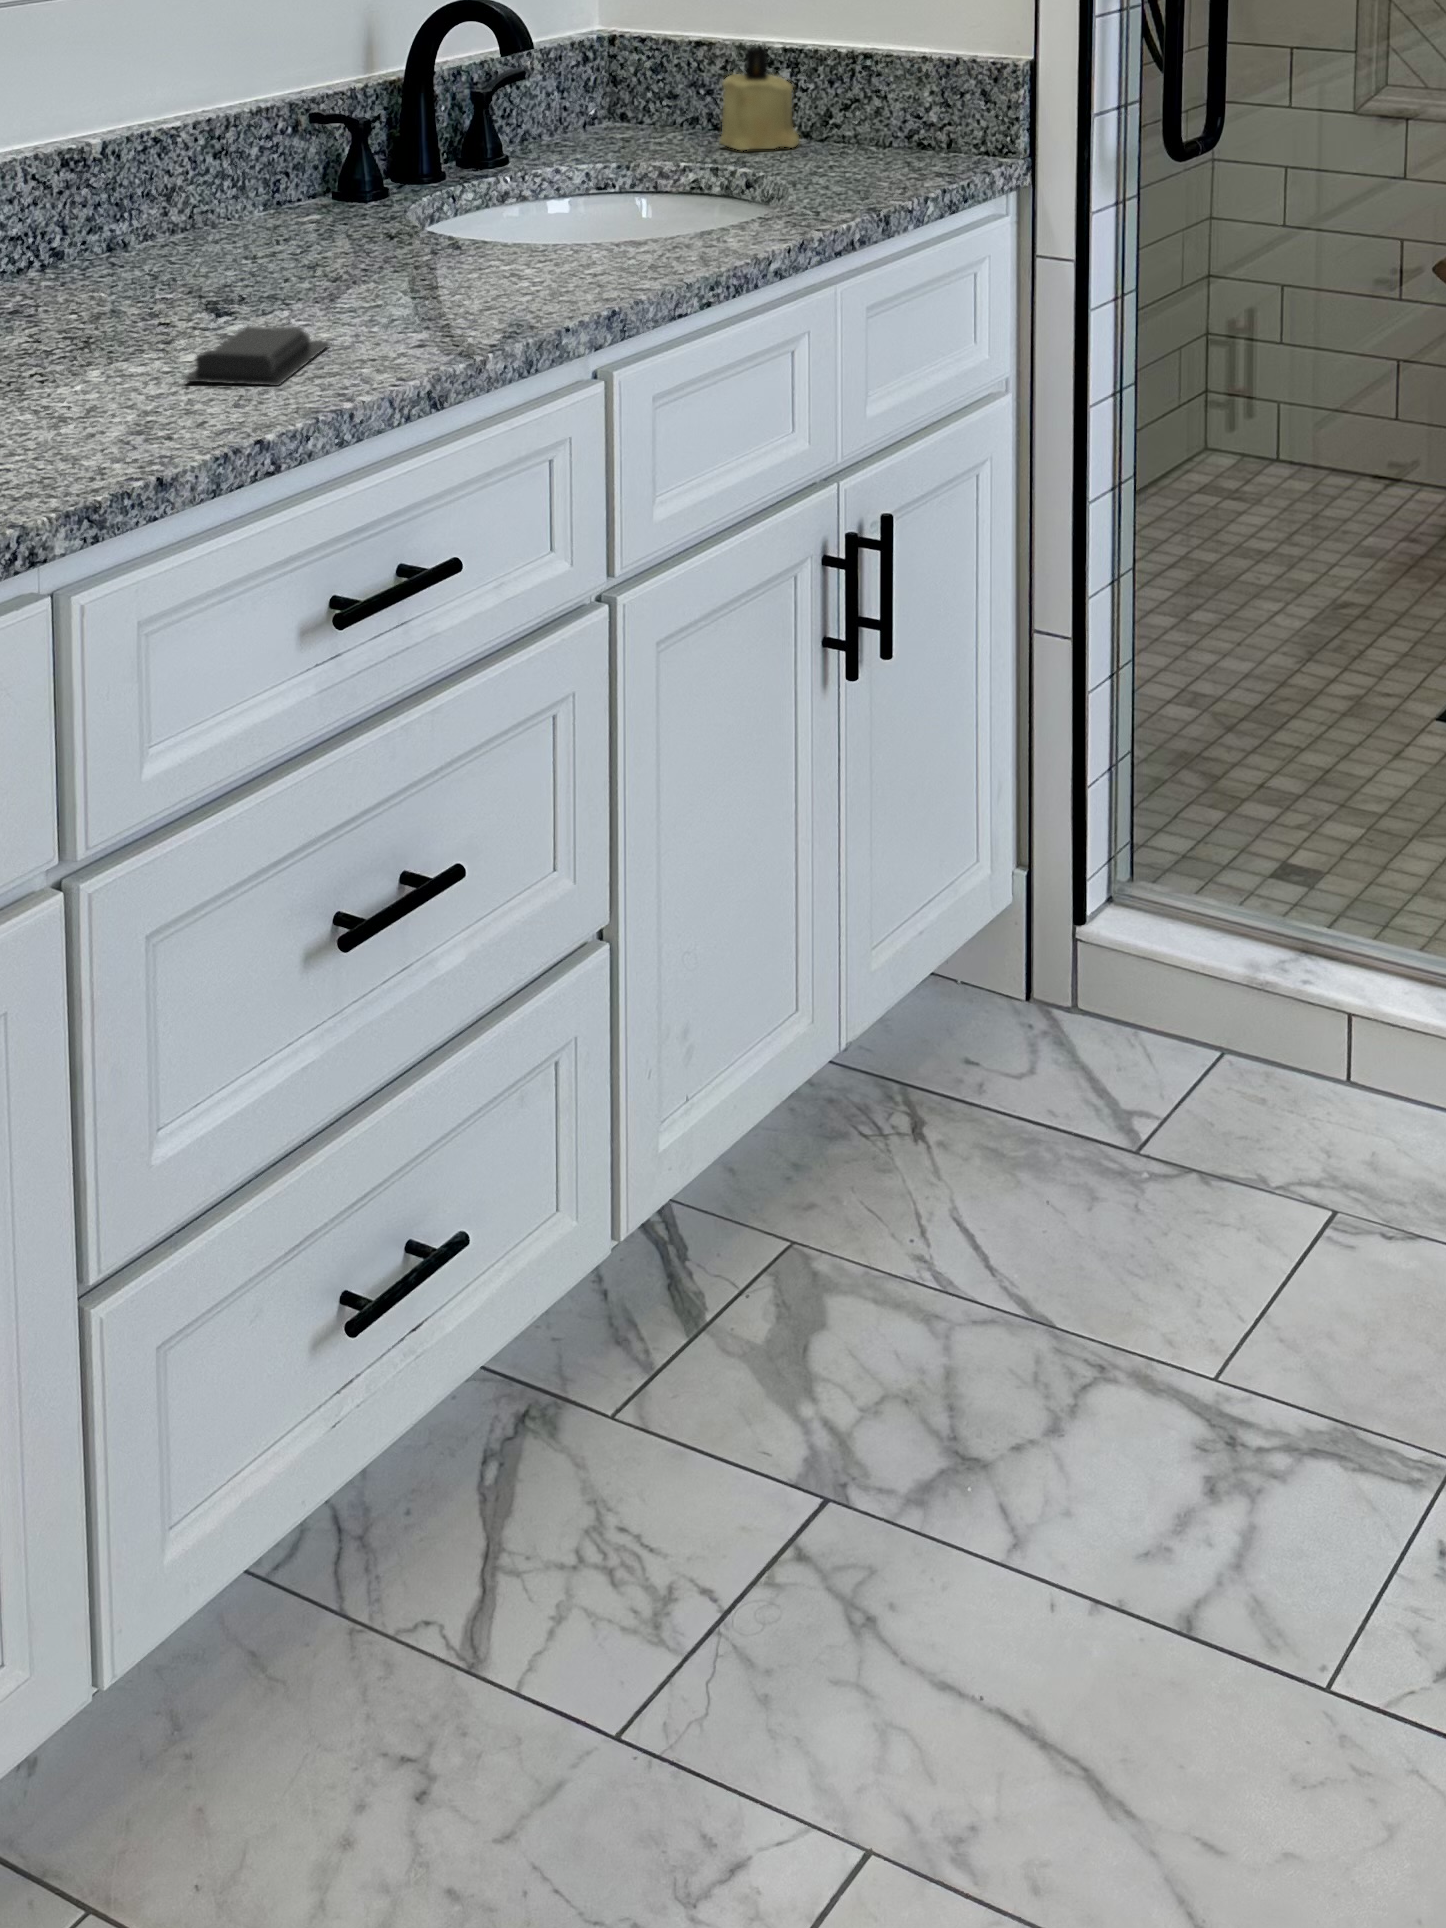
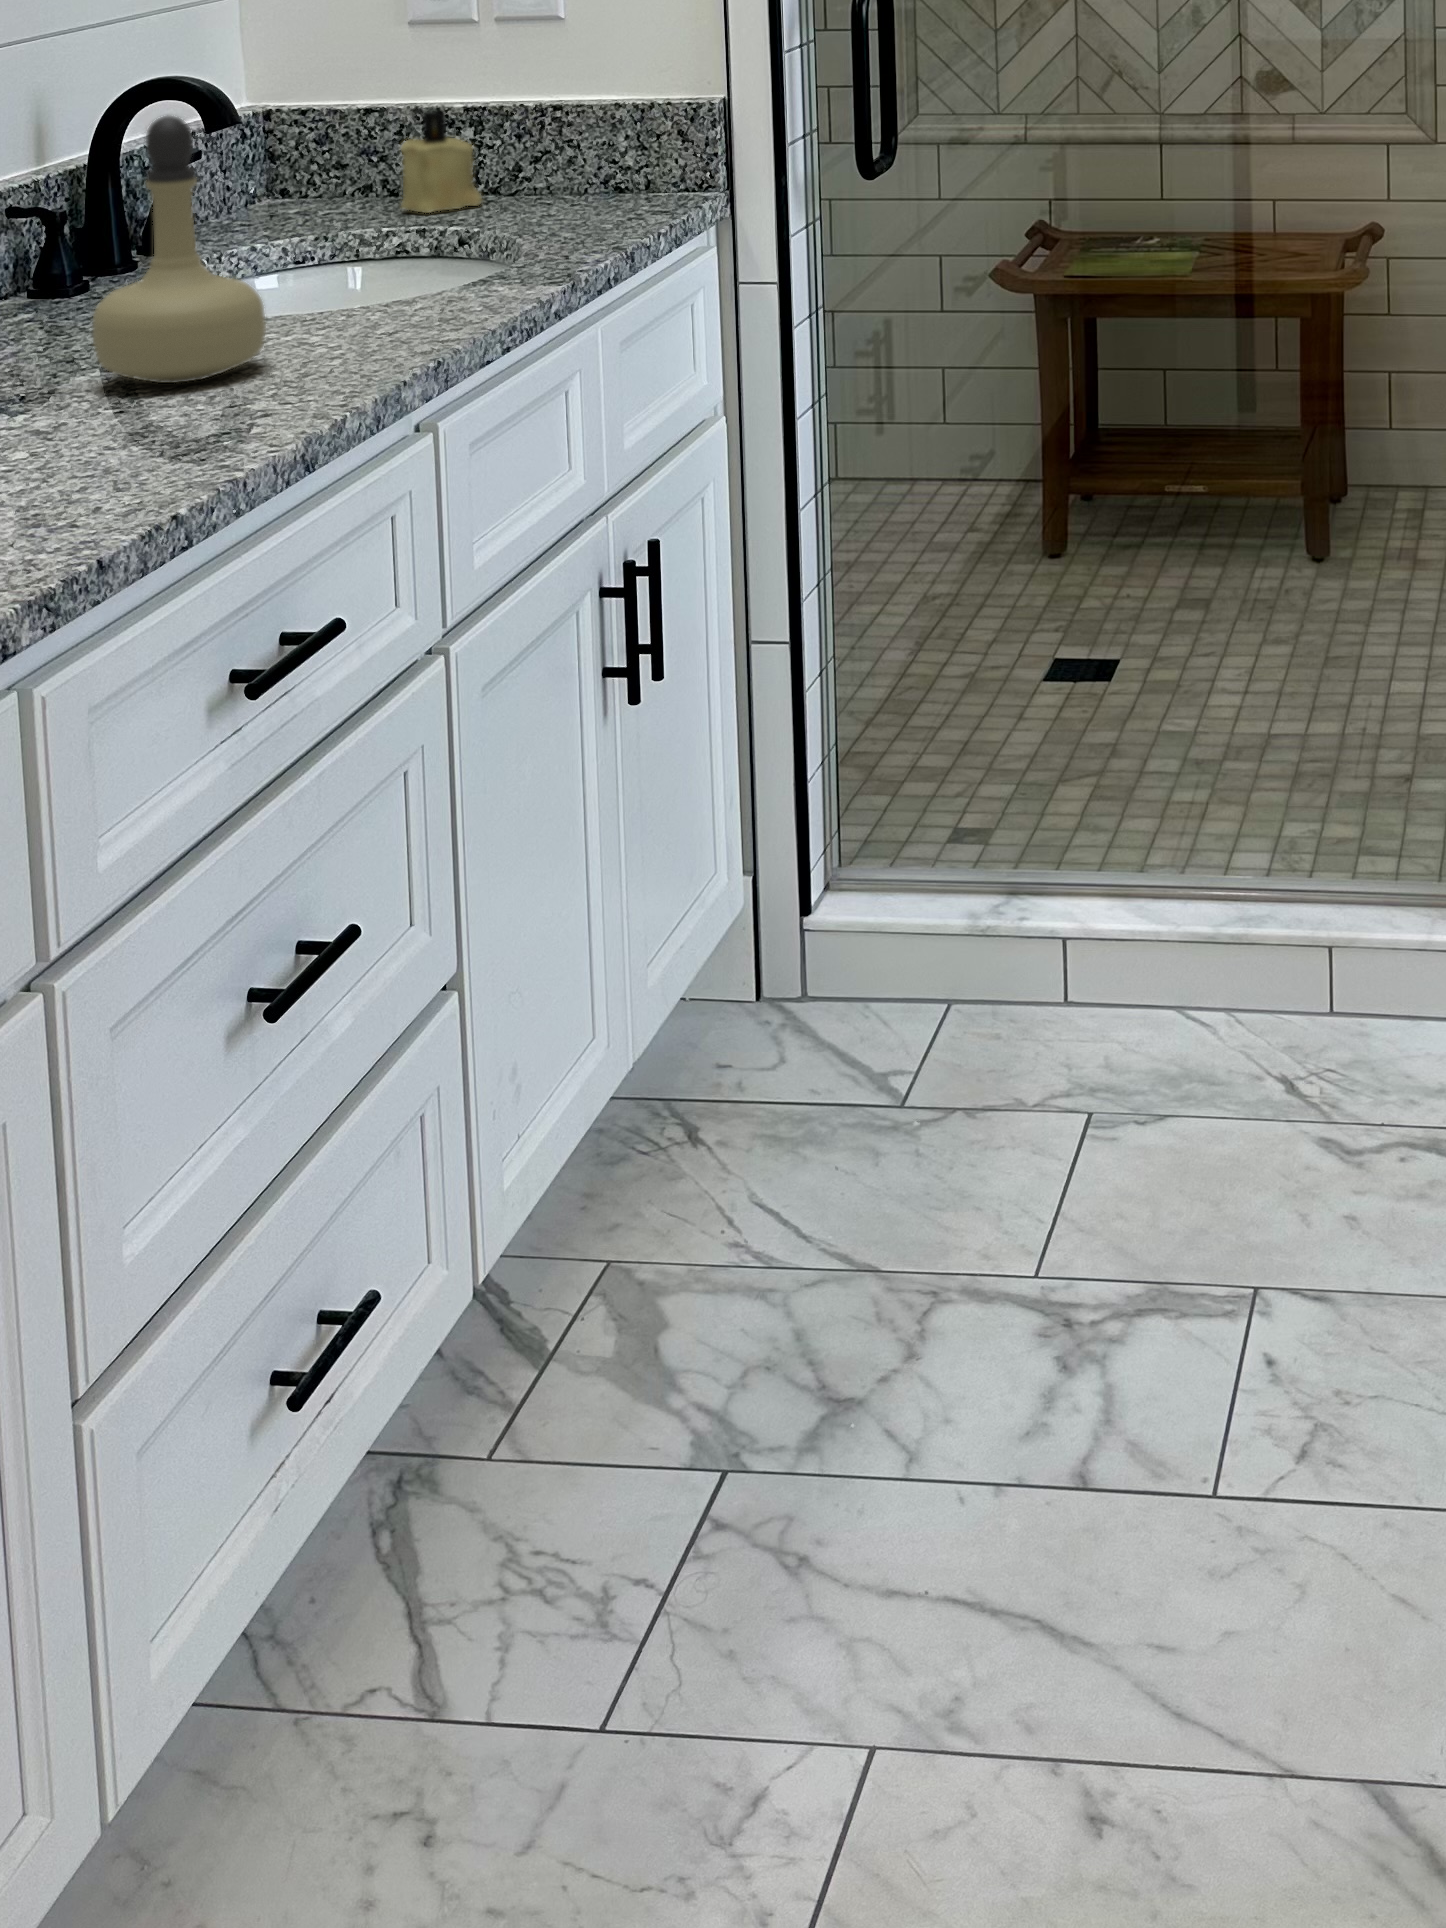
perfume bottle: none [304,38,464,302] -> present [93,116,266,383]
soap bar: present [184,326,329,386] -> none [42,409,169,473]

